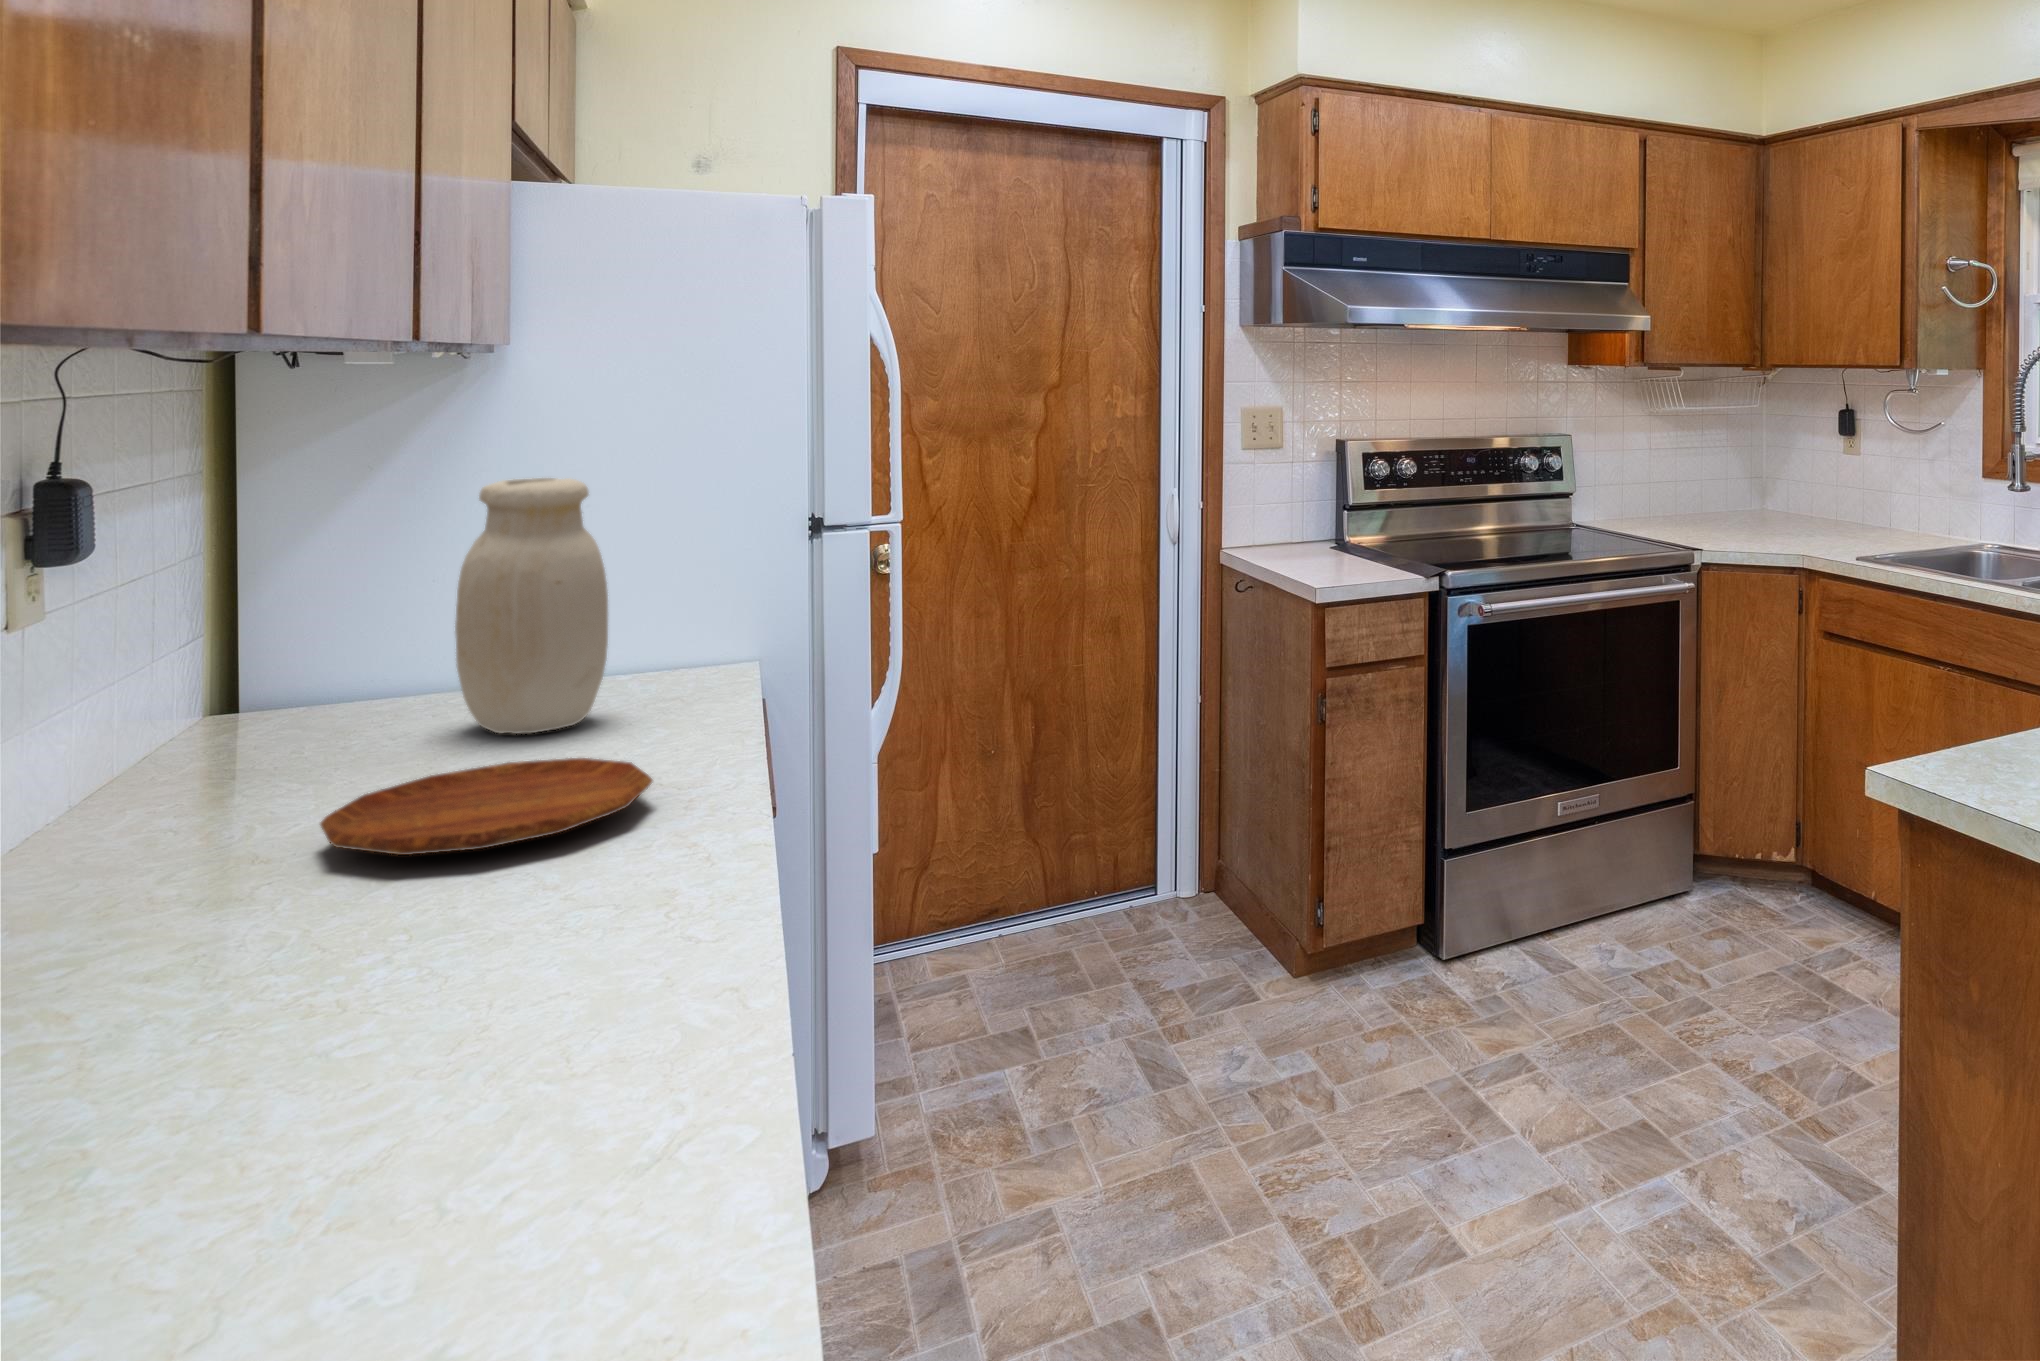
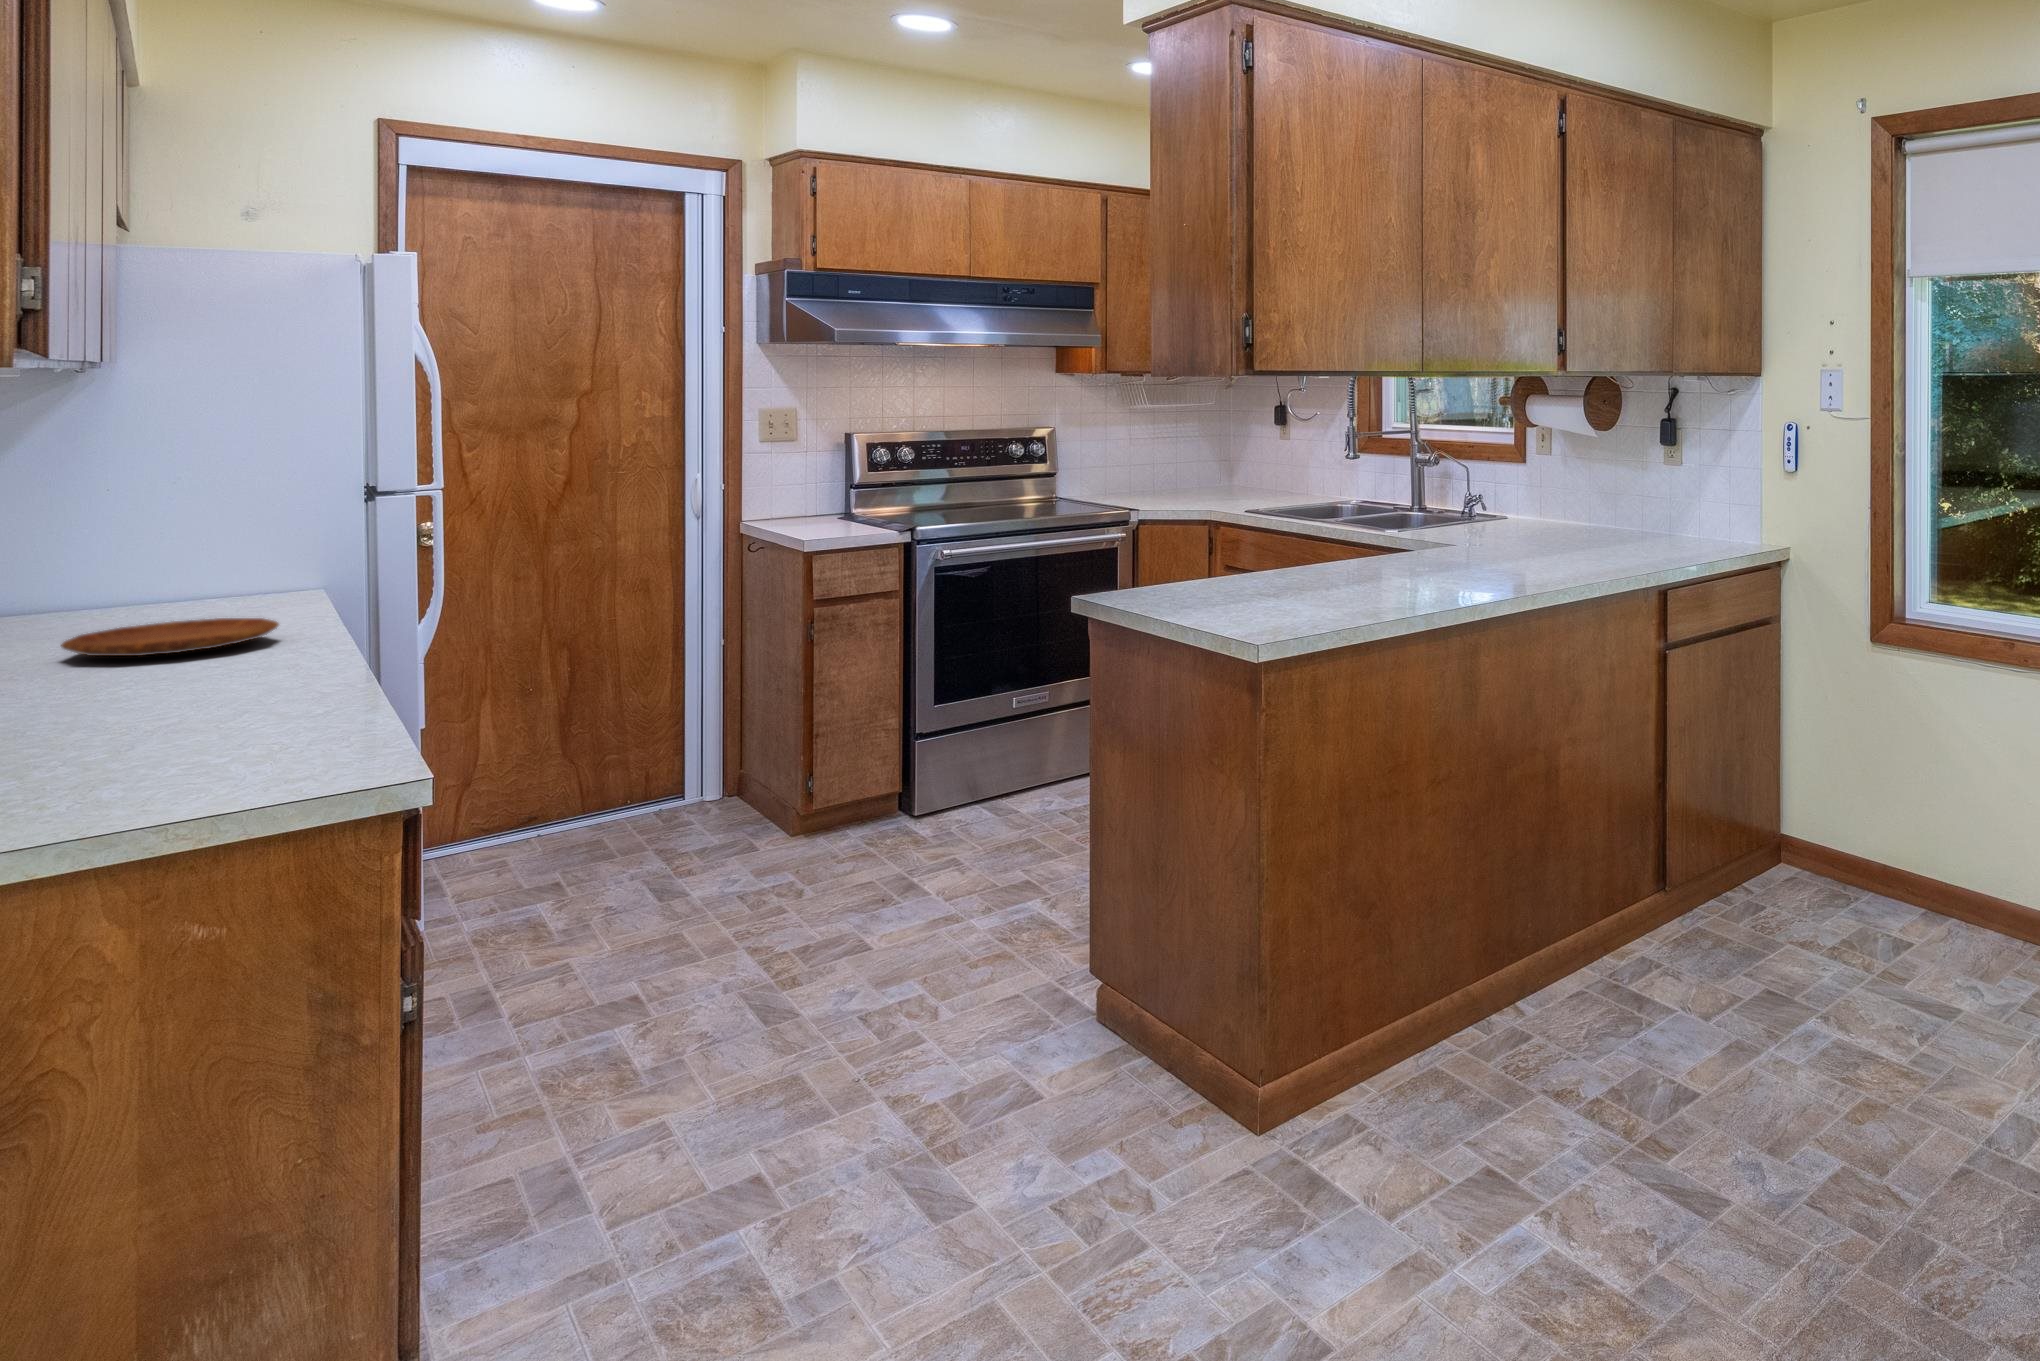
jar: present [455,478,608,734] -> none [107,454,224,620]

